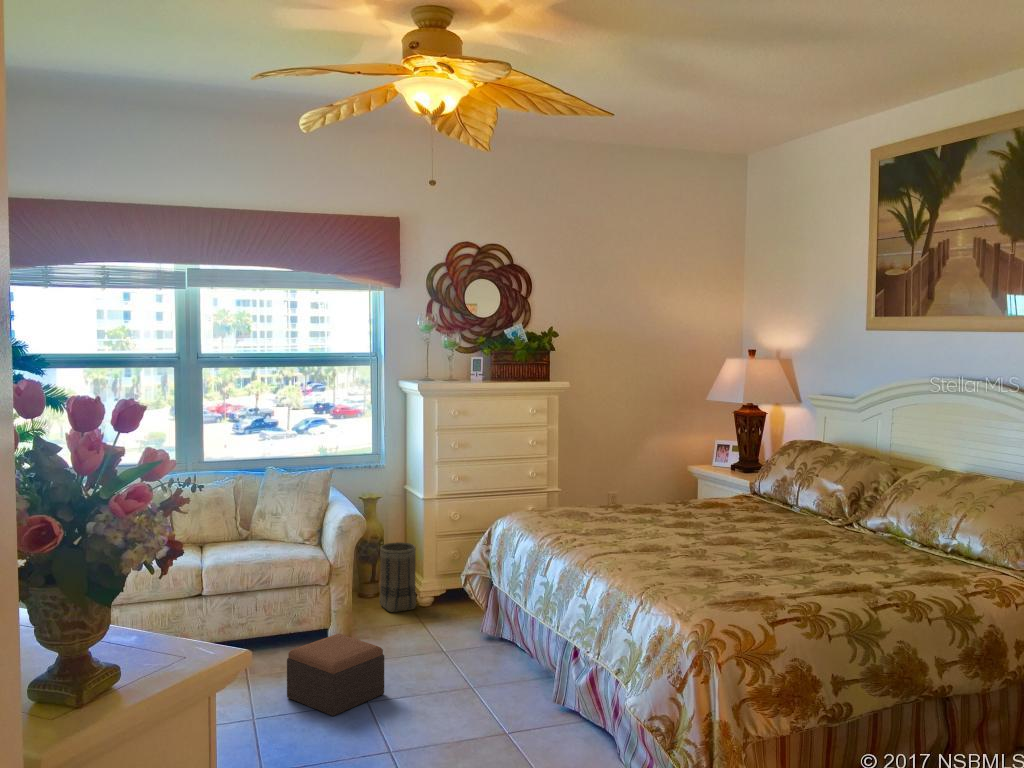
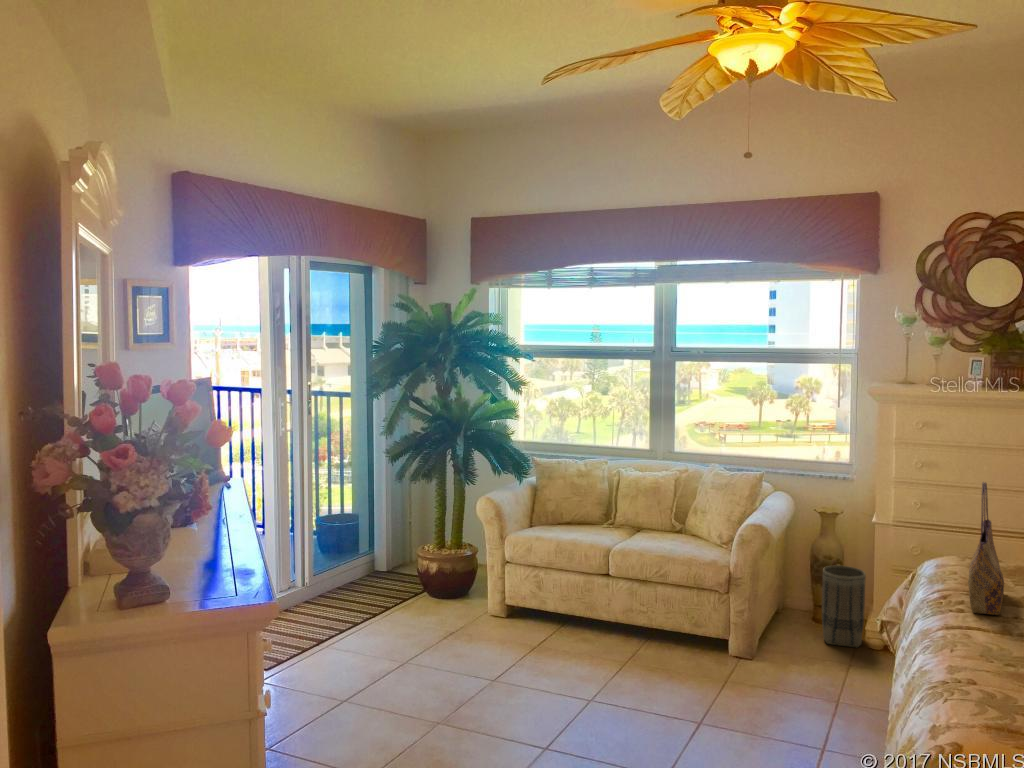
tote bag: none [563,451,602,545] -> present [968,482,1004,615]
footstool: present [287,634,384,716] -> none [627,645,720,727]

